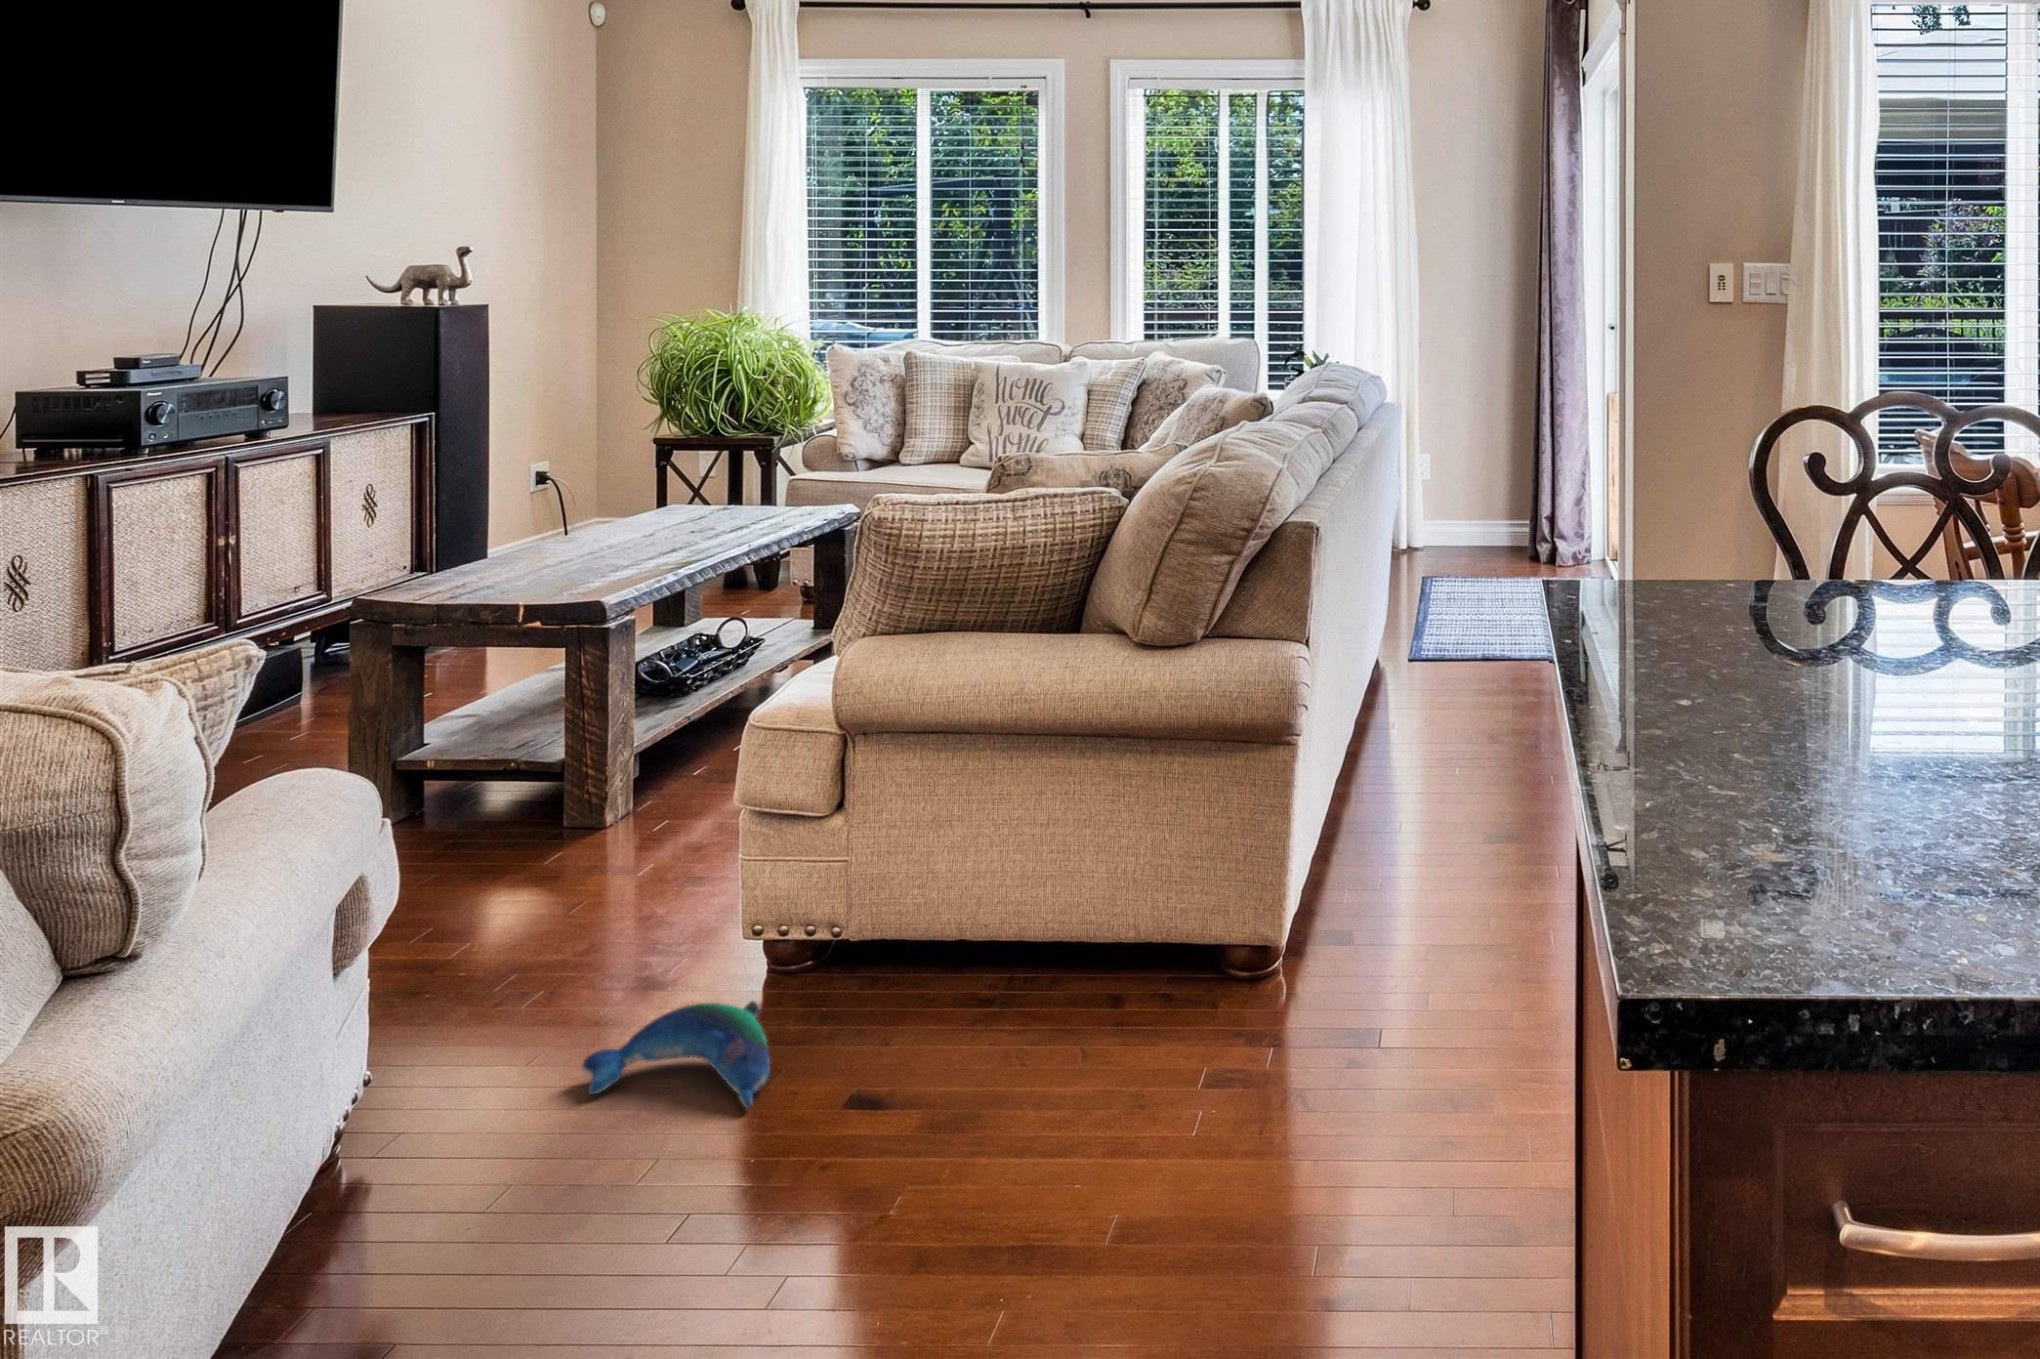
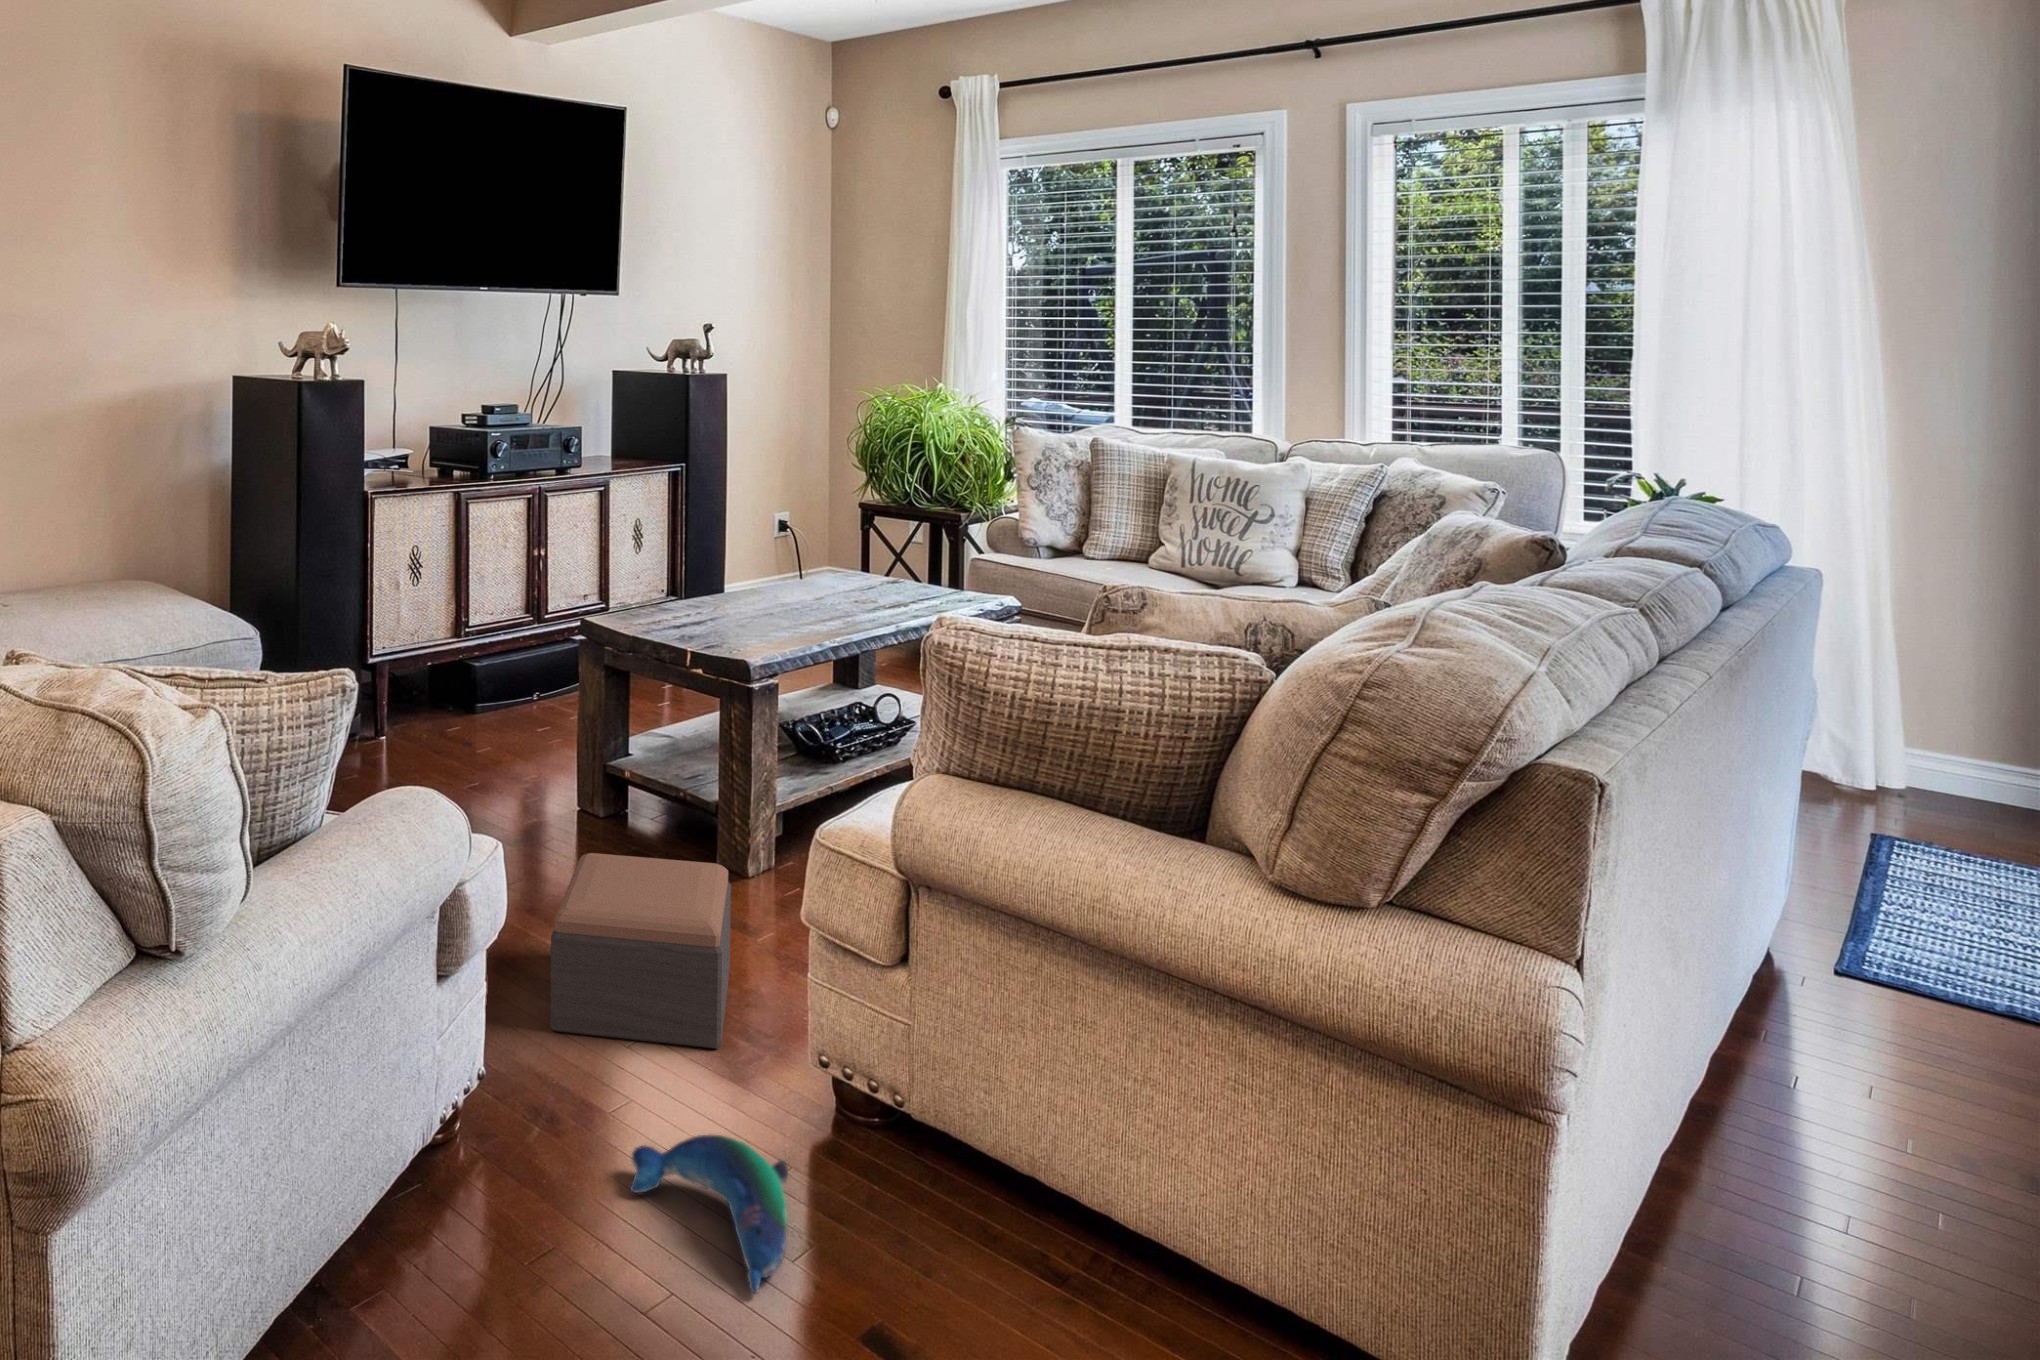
footstool: none [420,797,641,1015] -> present [550,853,731,1049]

